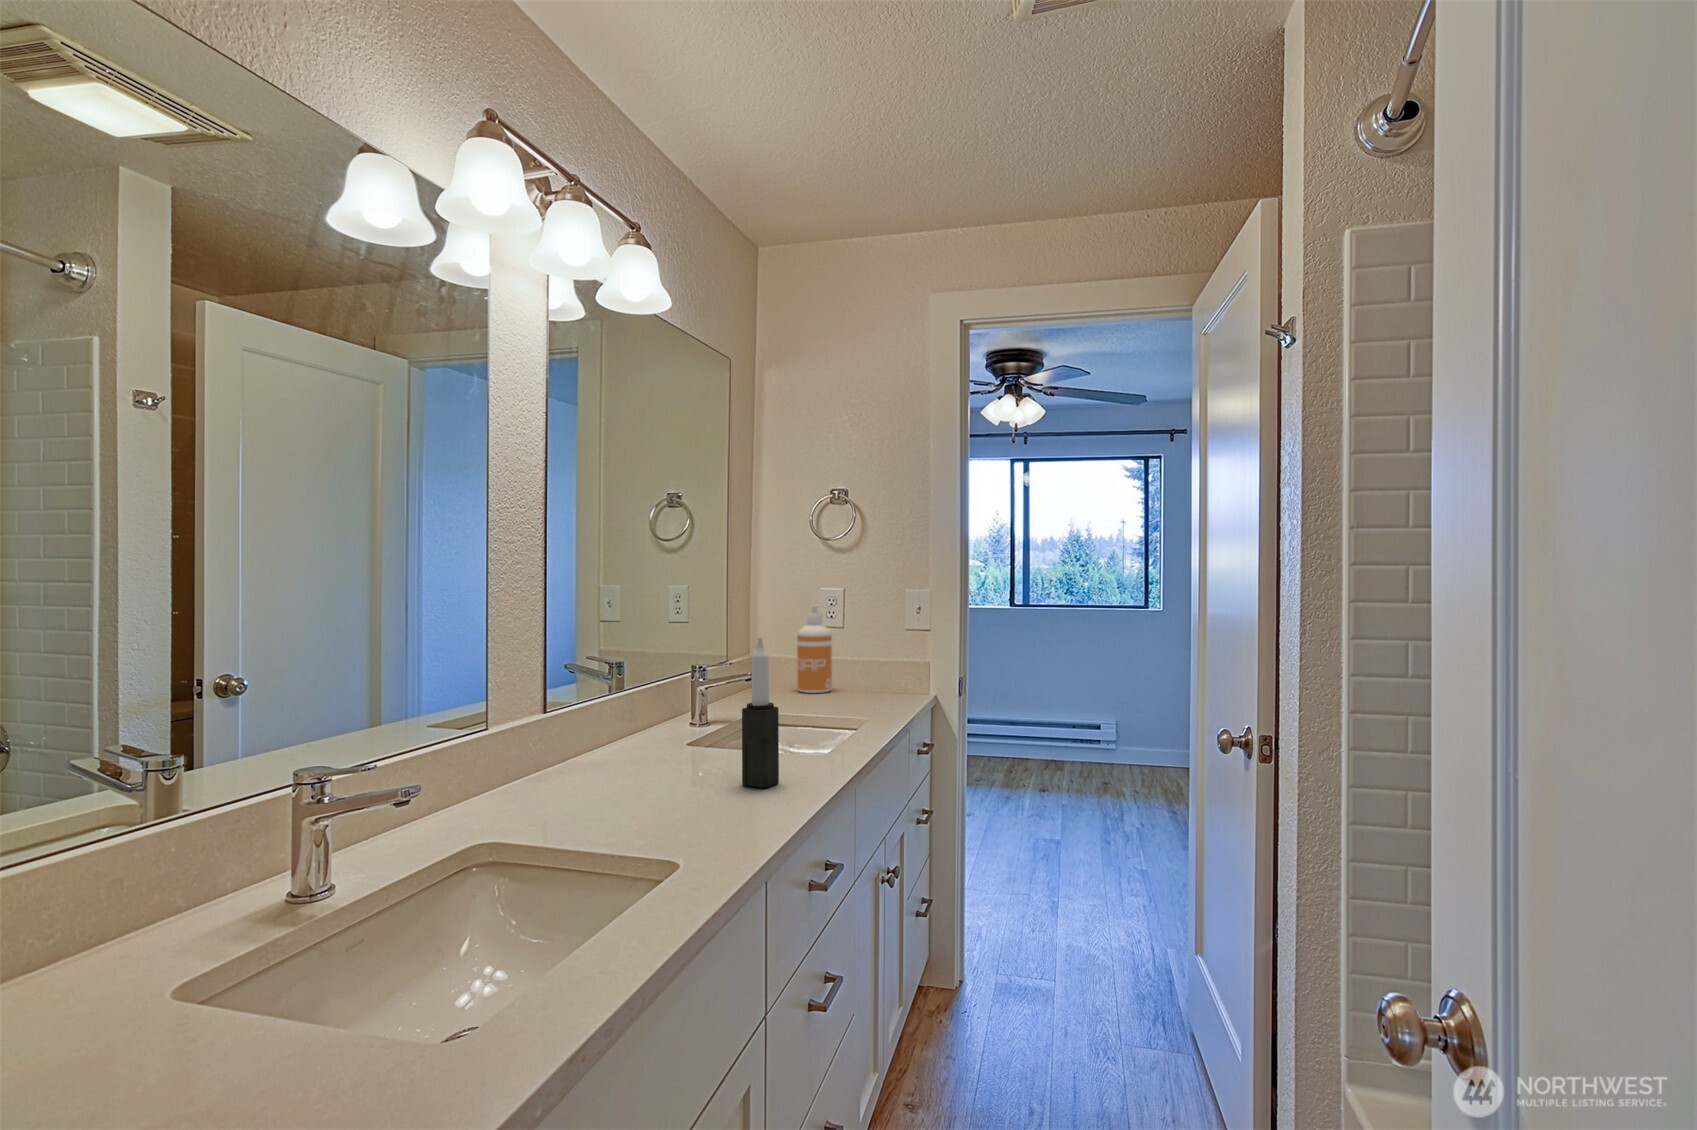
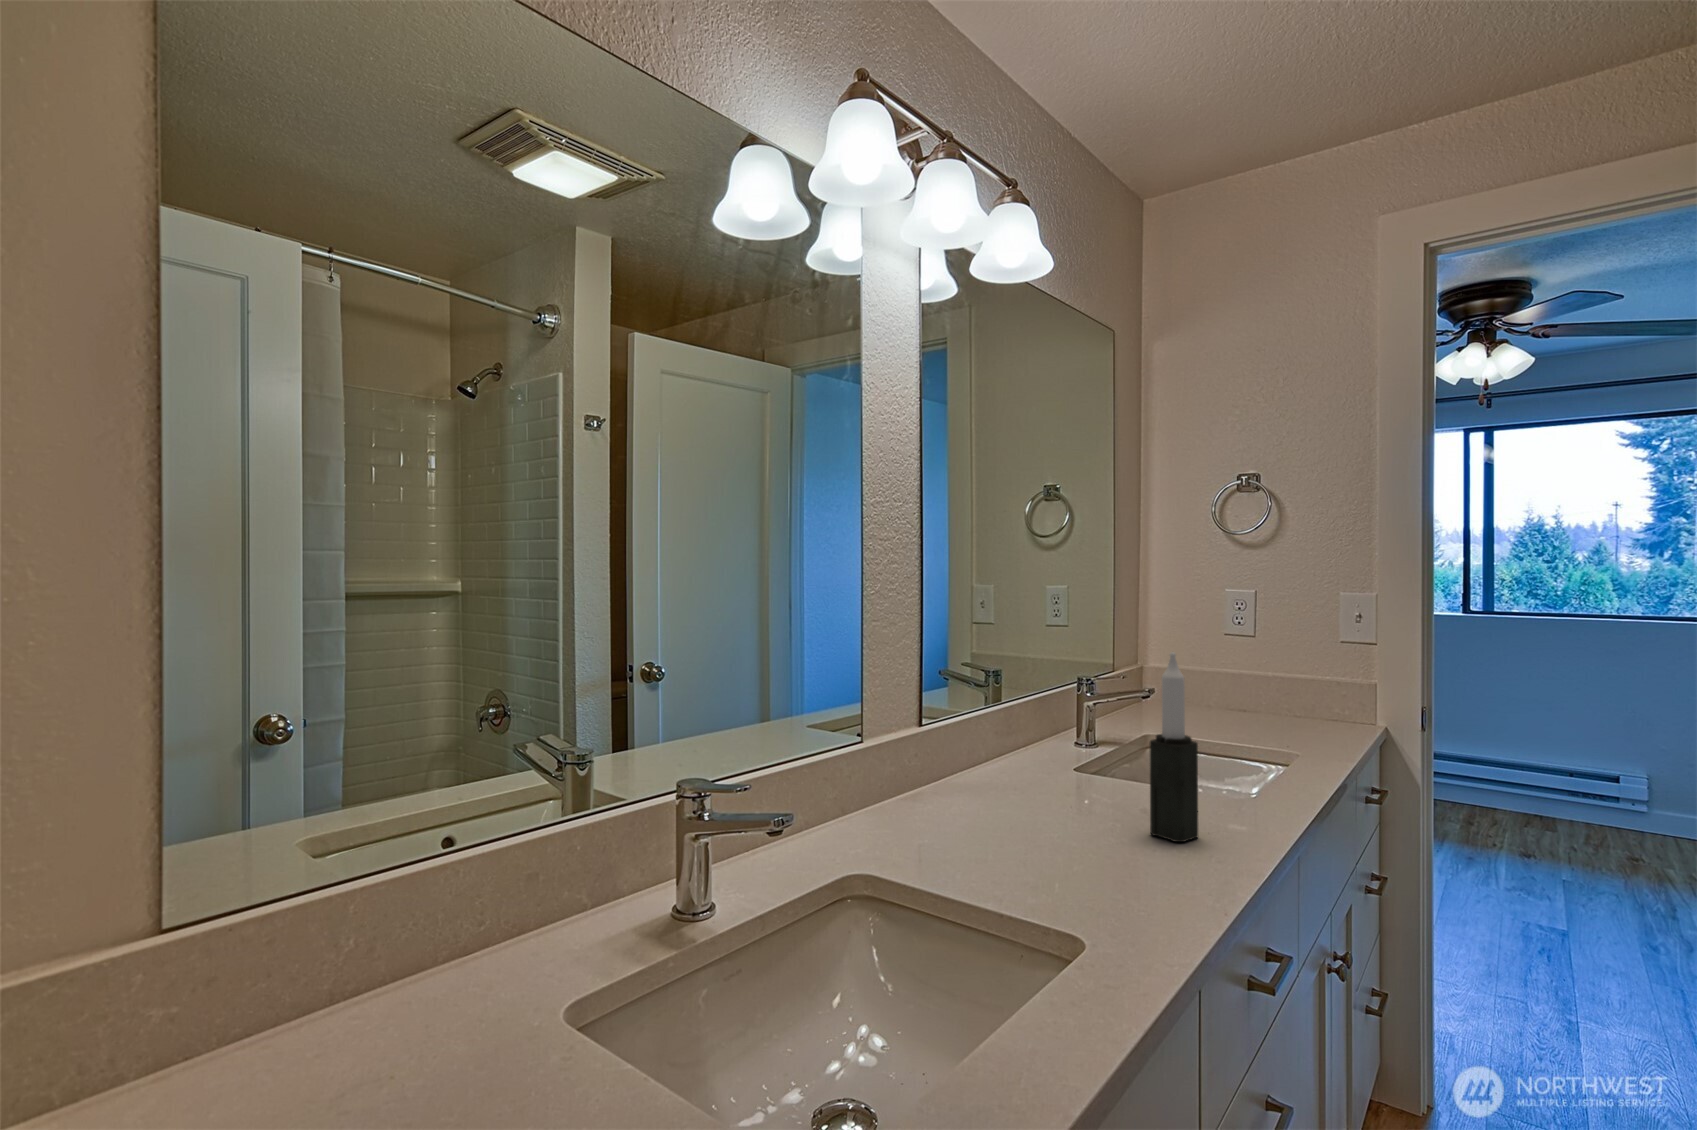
soap dispenser: present [797,605,832,693] -> none [1196,611,1241,717]

